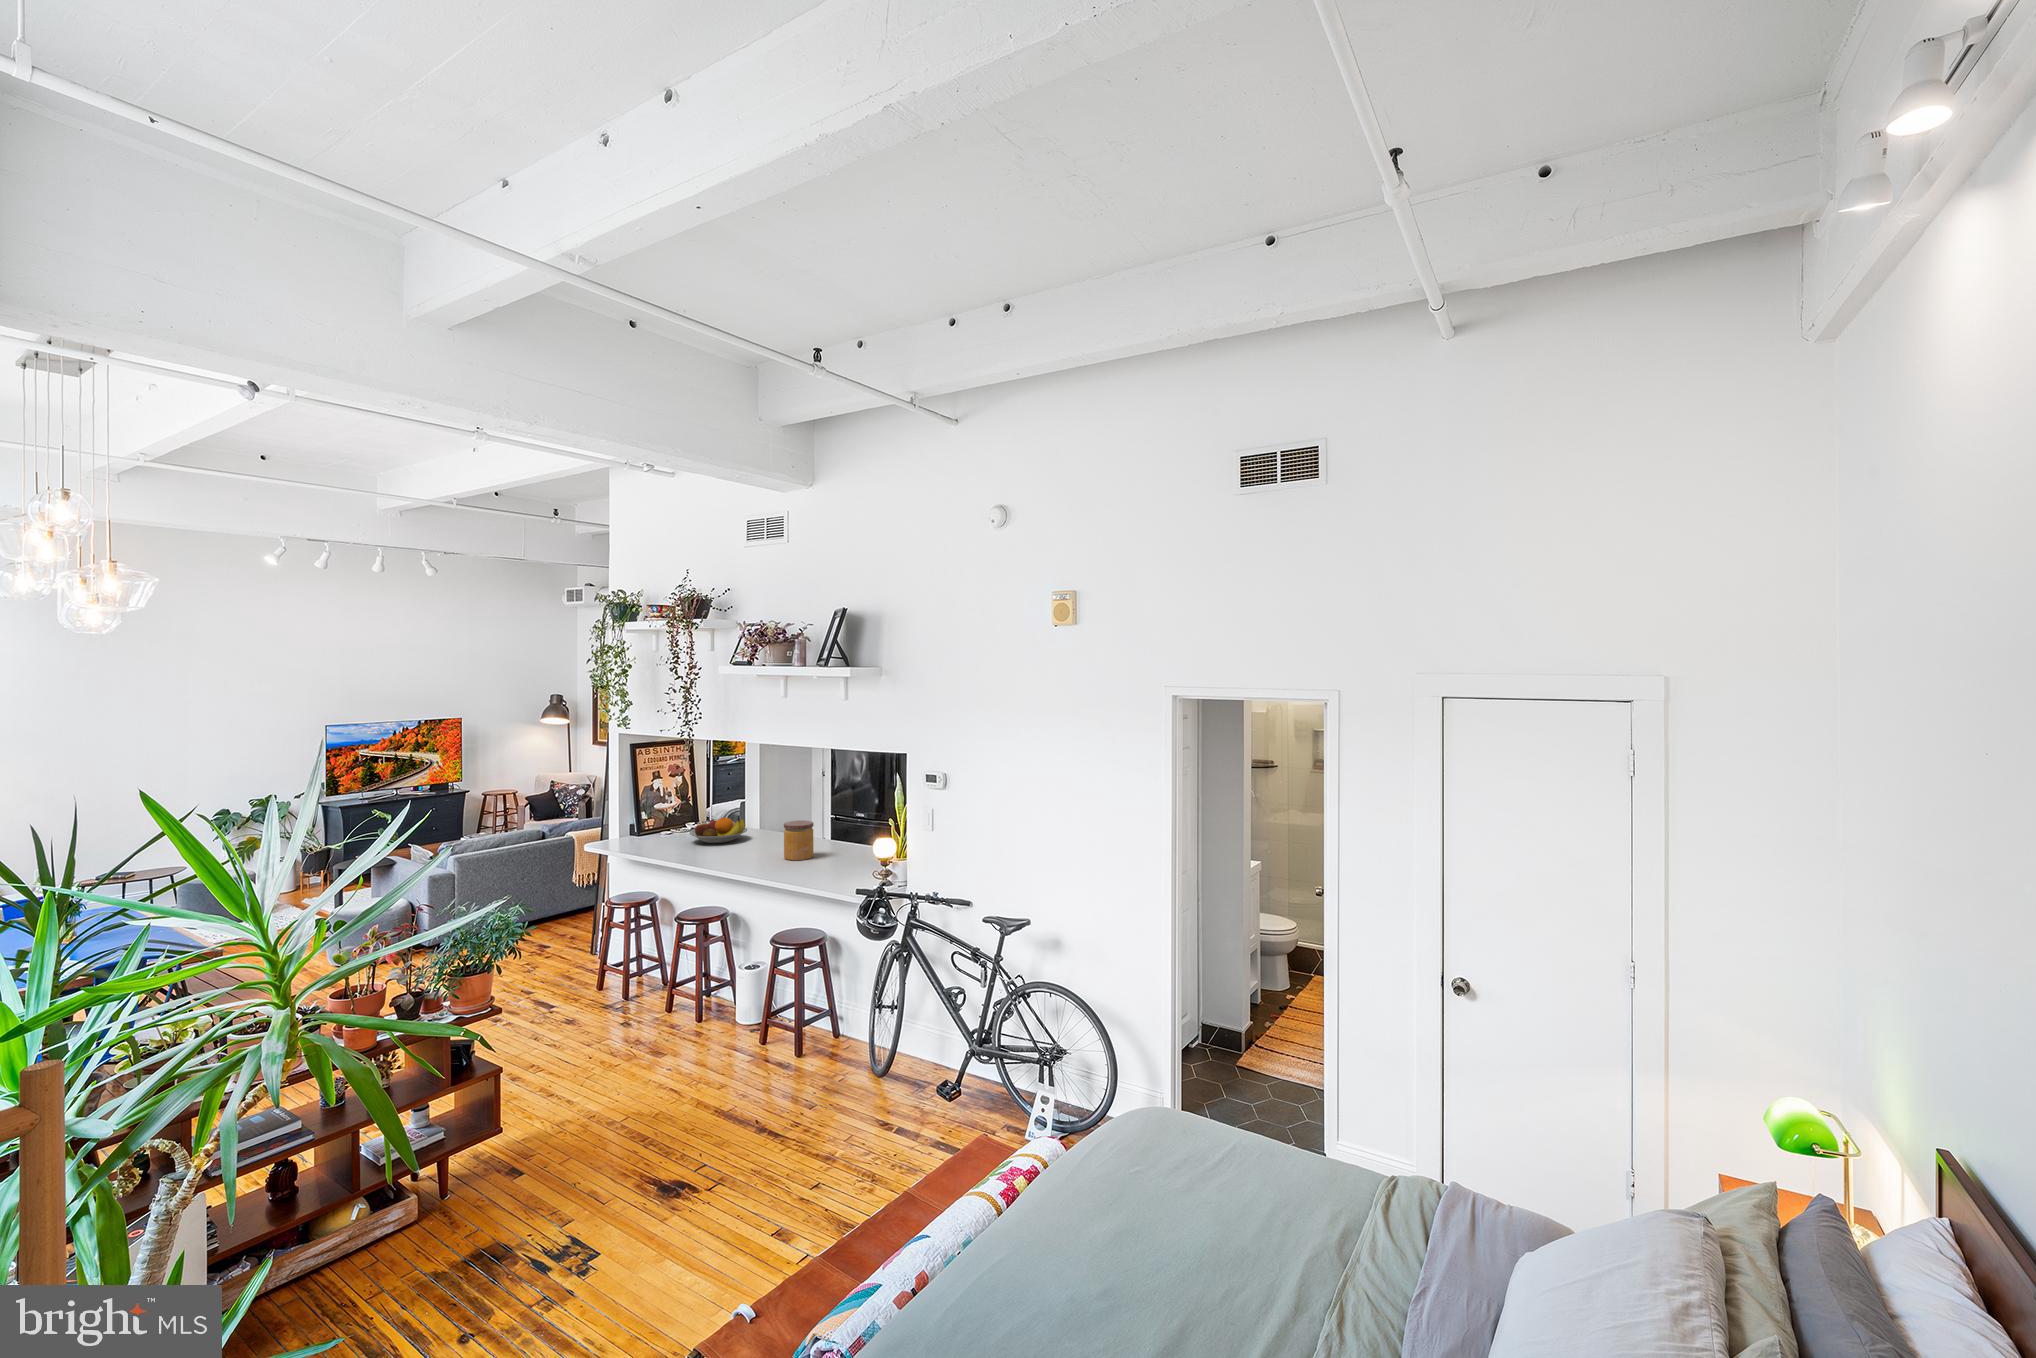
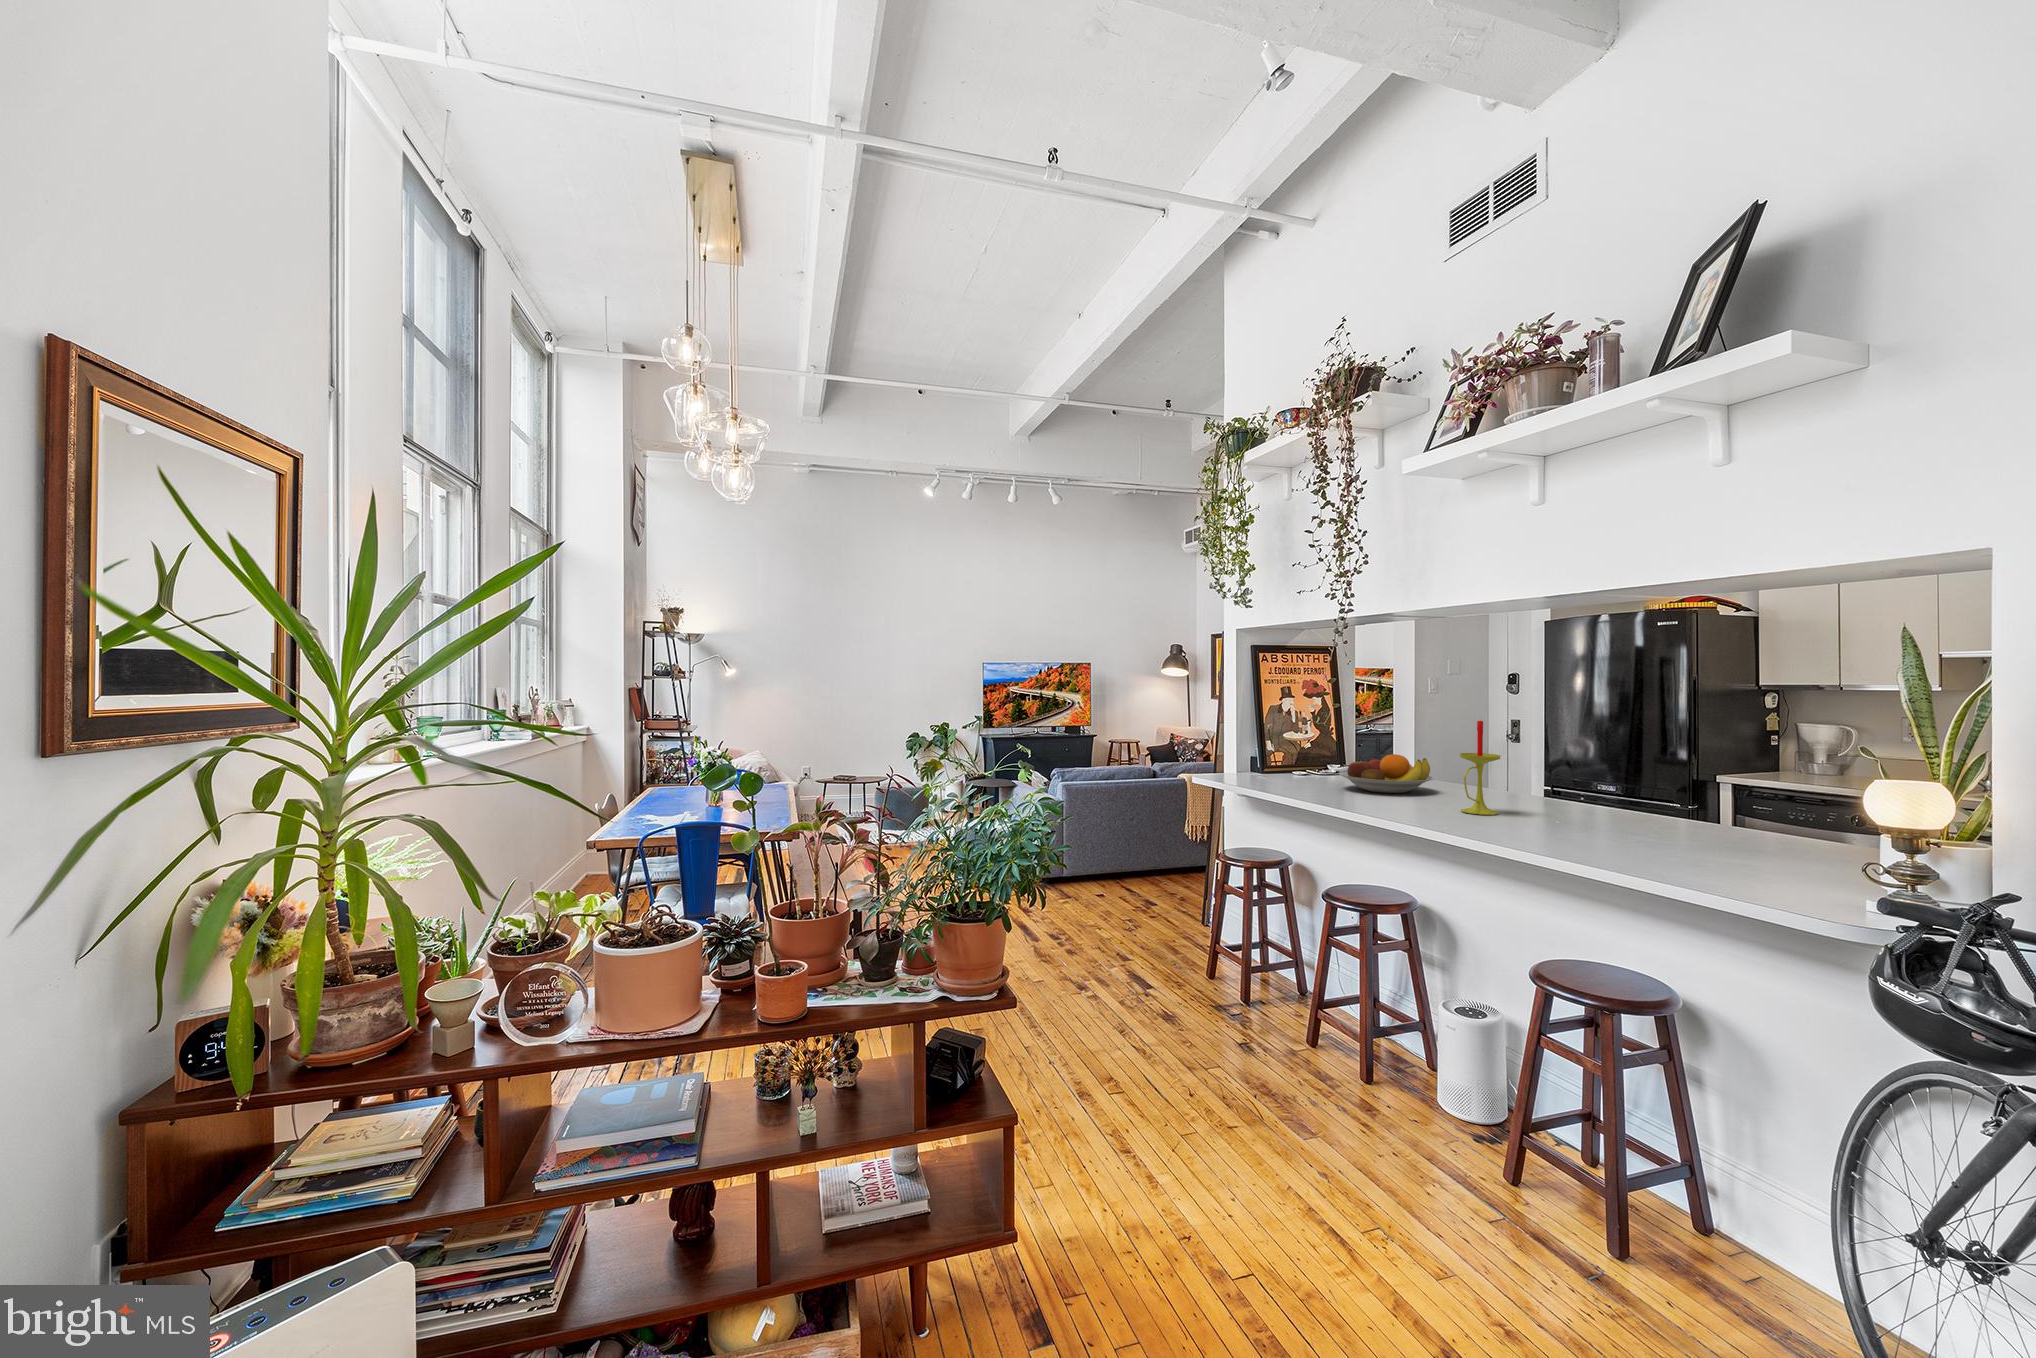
candle: none [755,799,777,855] -> present [1460,721,1501,815]
jar: present [784,820,814,860] -> none [1523,758,1588,831]

